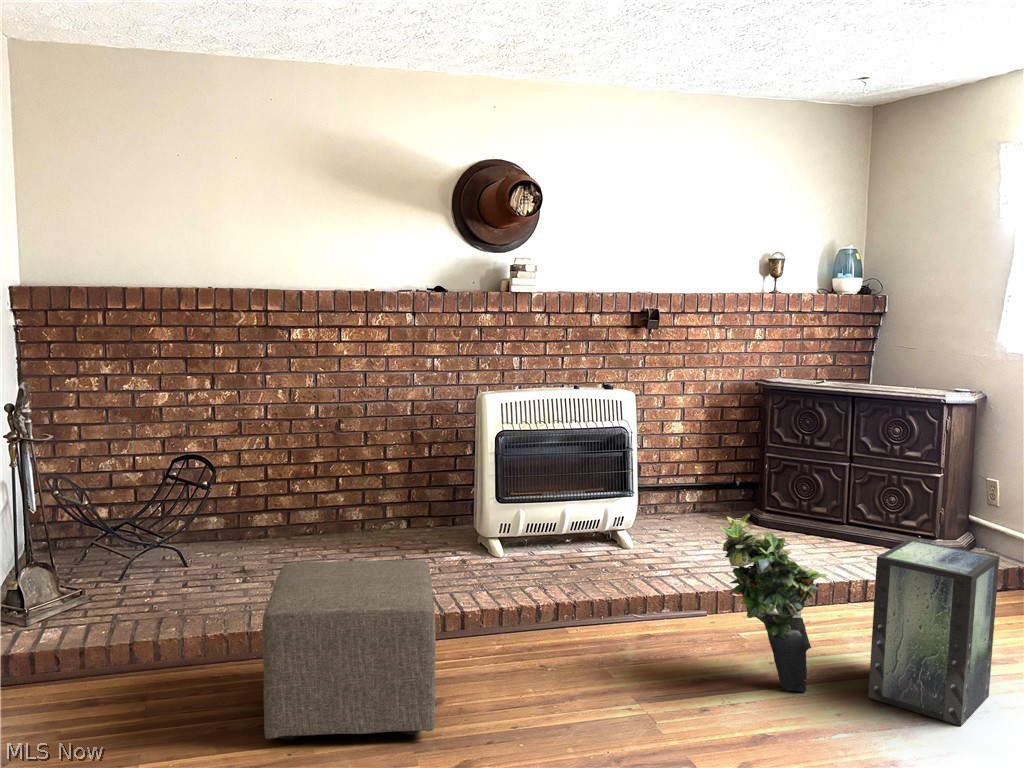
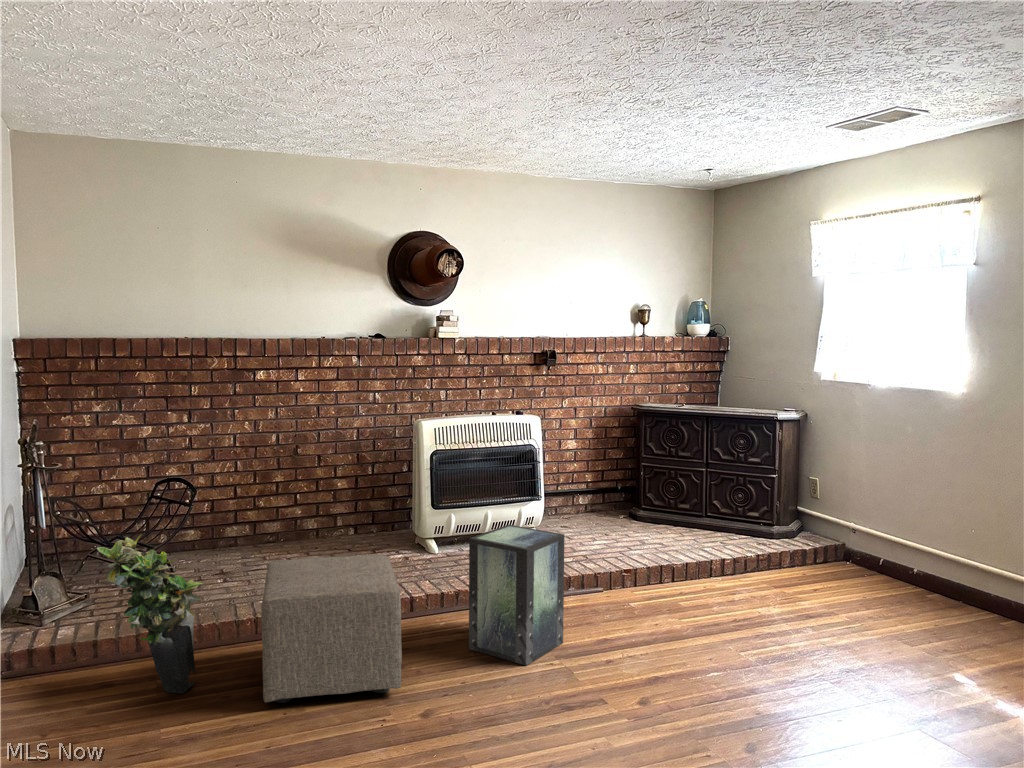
potted plant: present [720,514,827,692] -> present [97,535,202,693]
storage box: present [868,539,999,726] -> present [469,525,565,665]

